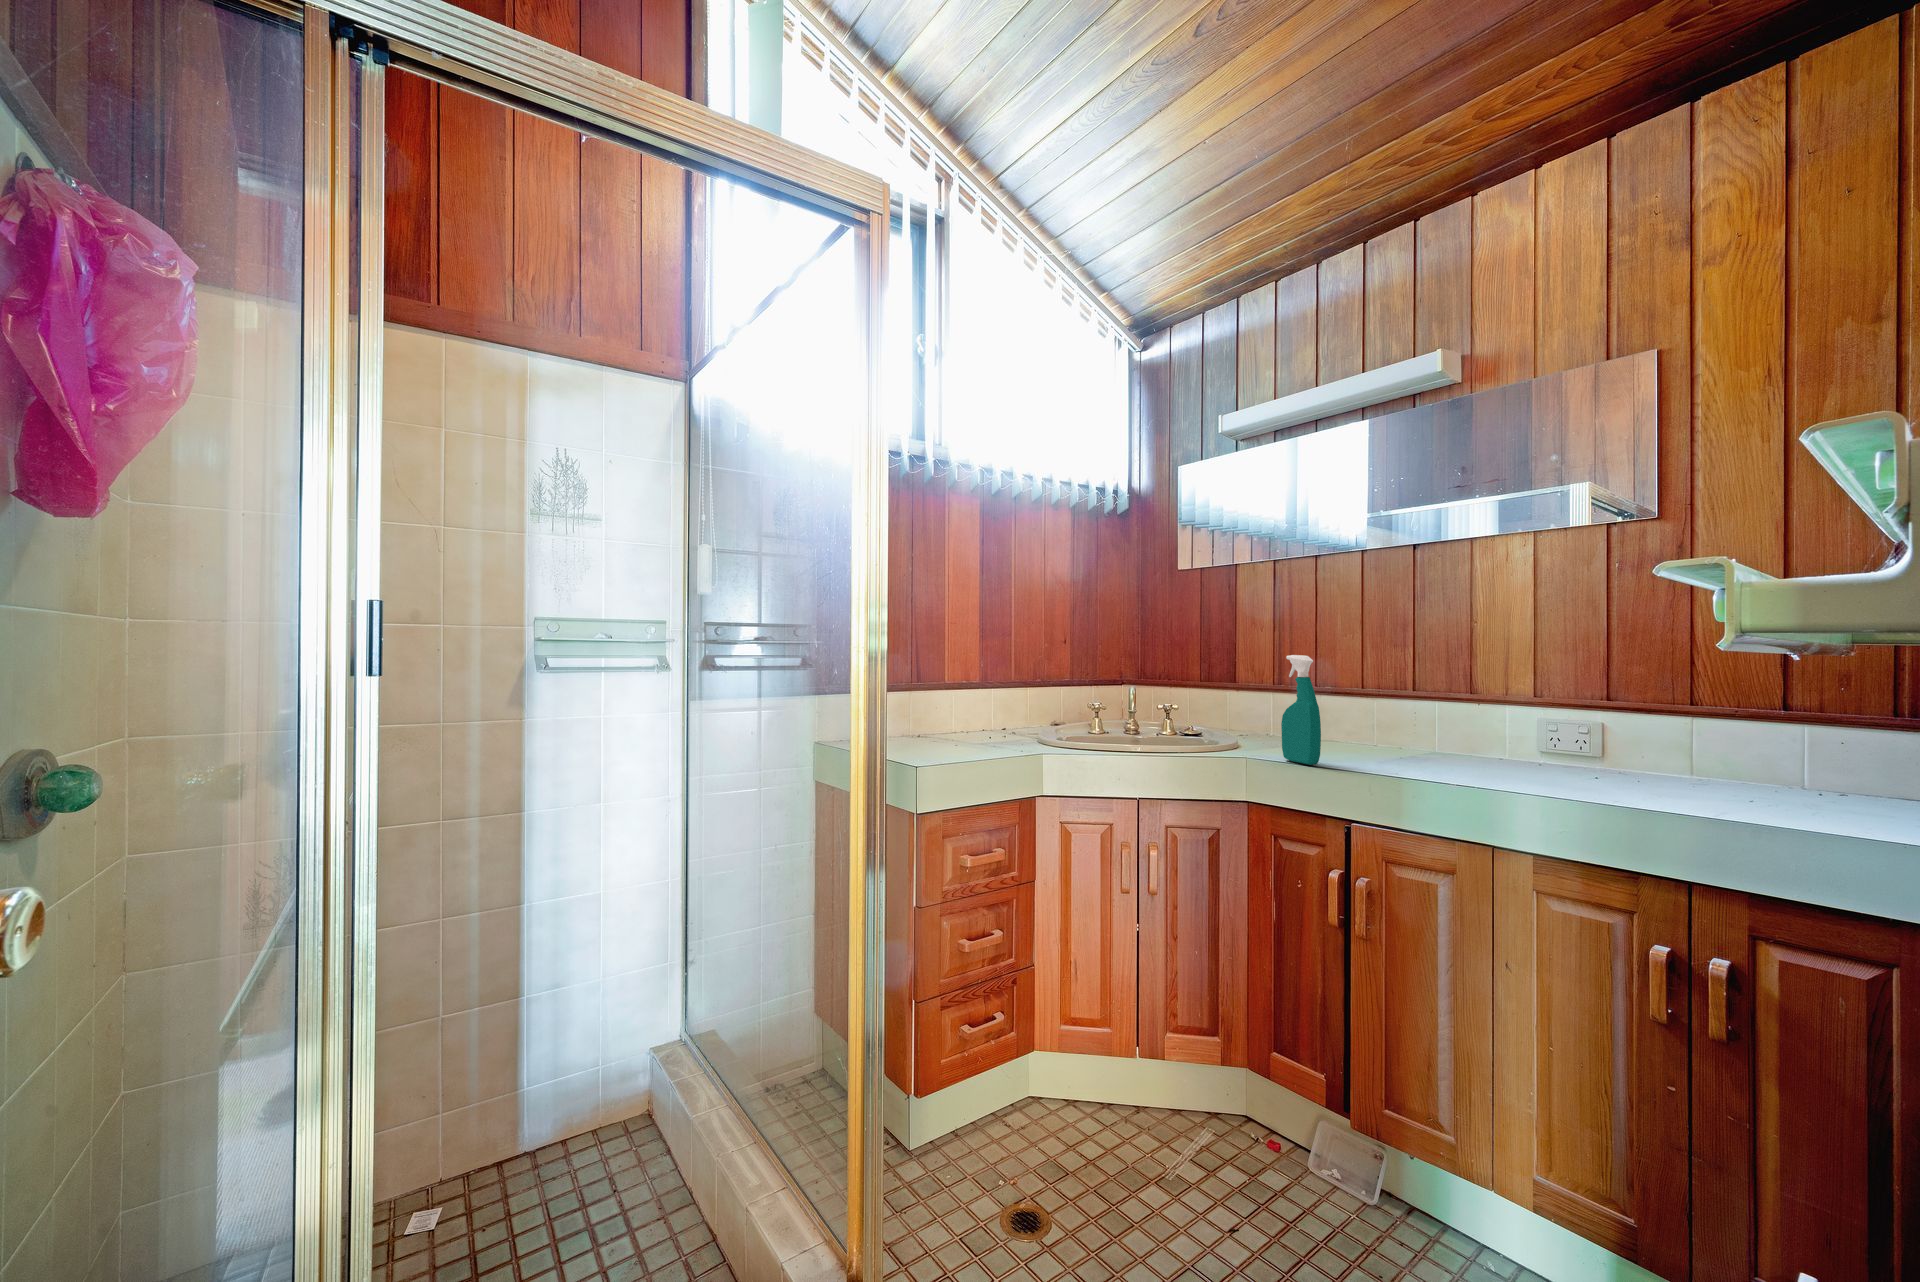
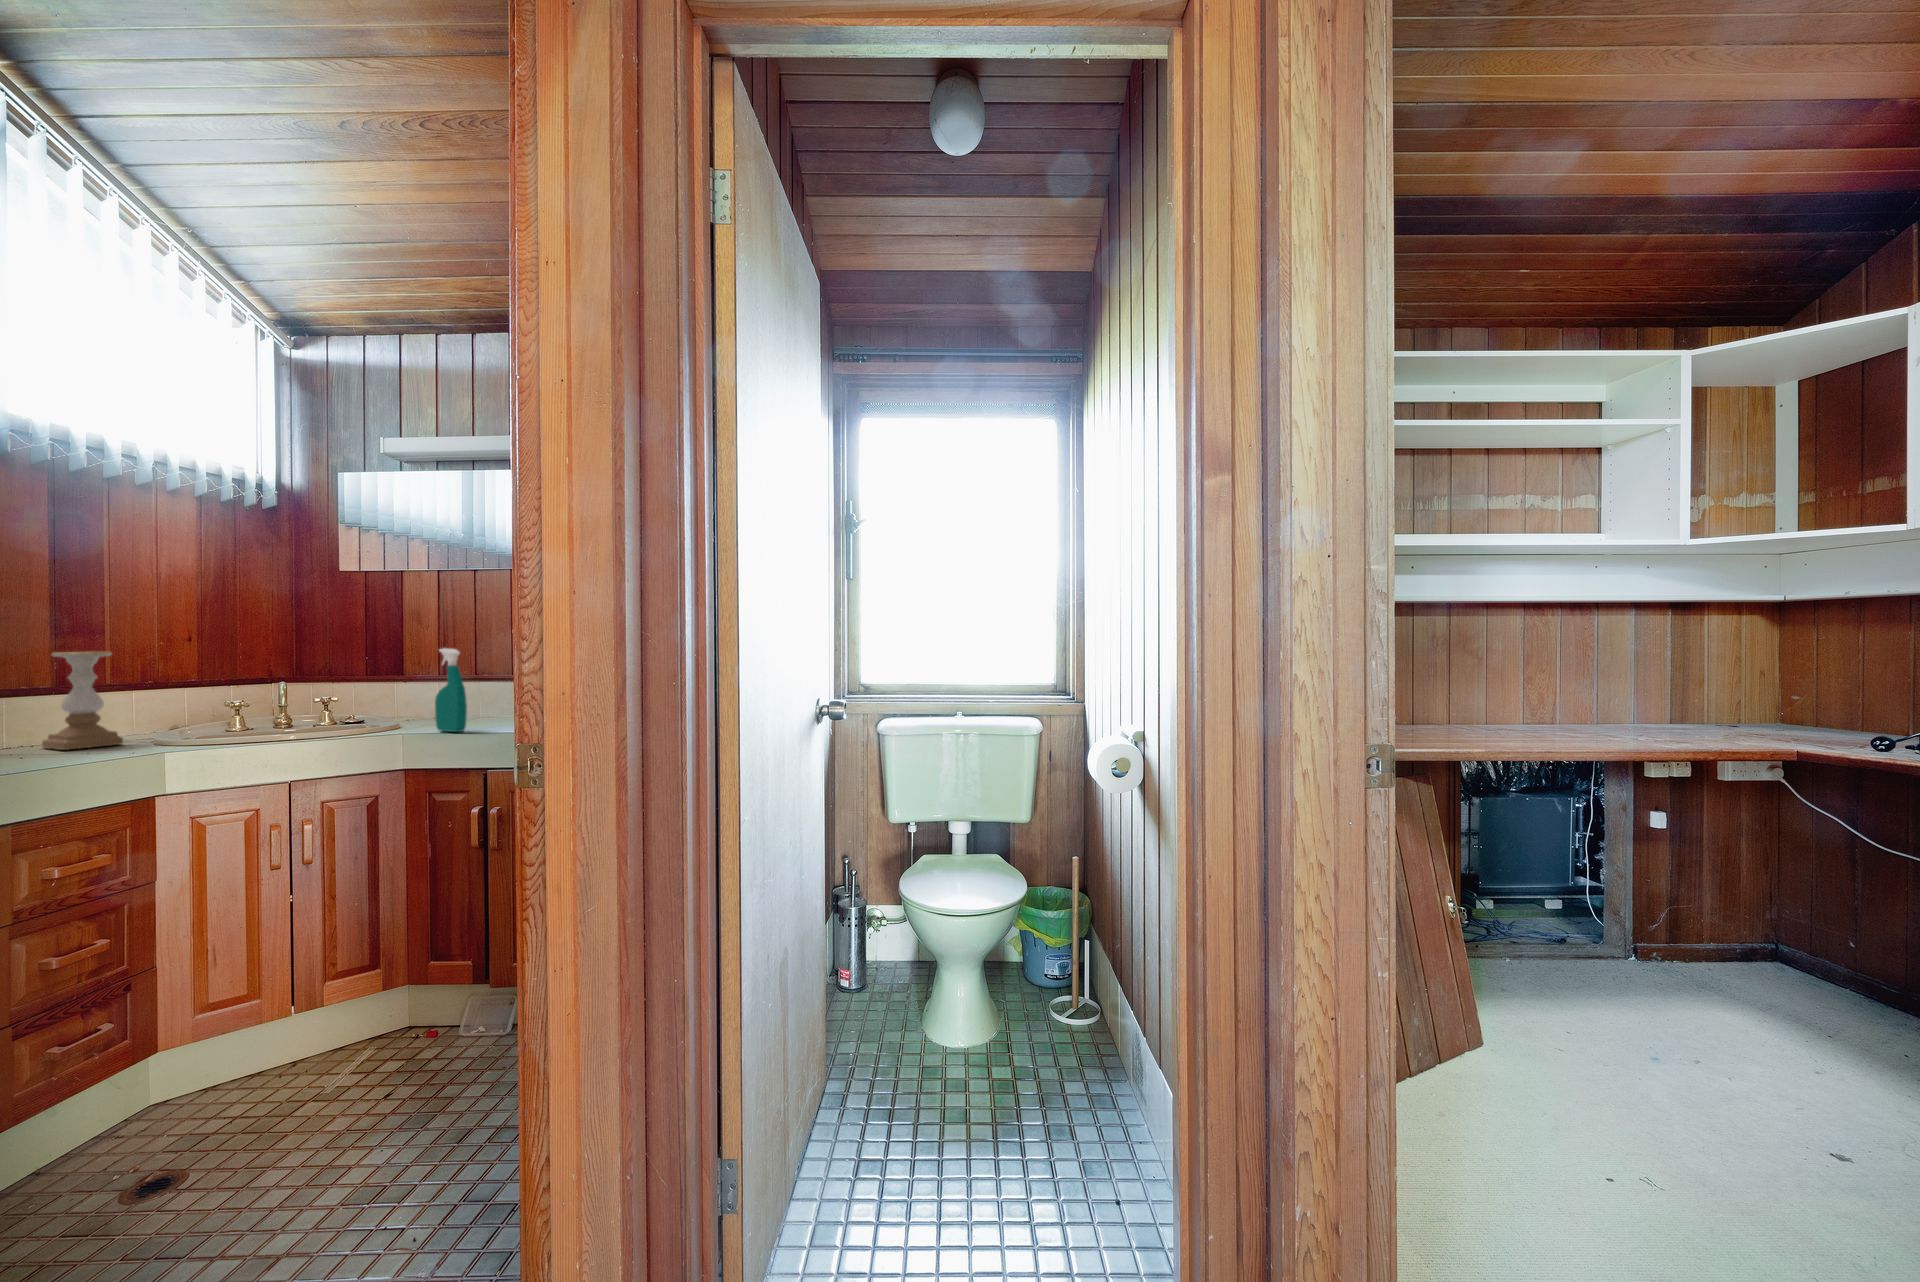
candle holder: none [968,654,1016,742] -> present [42,652,123,750]

